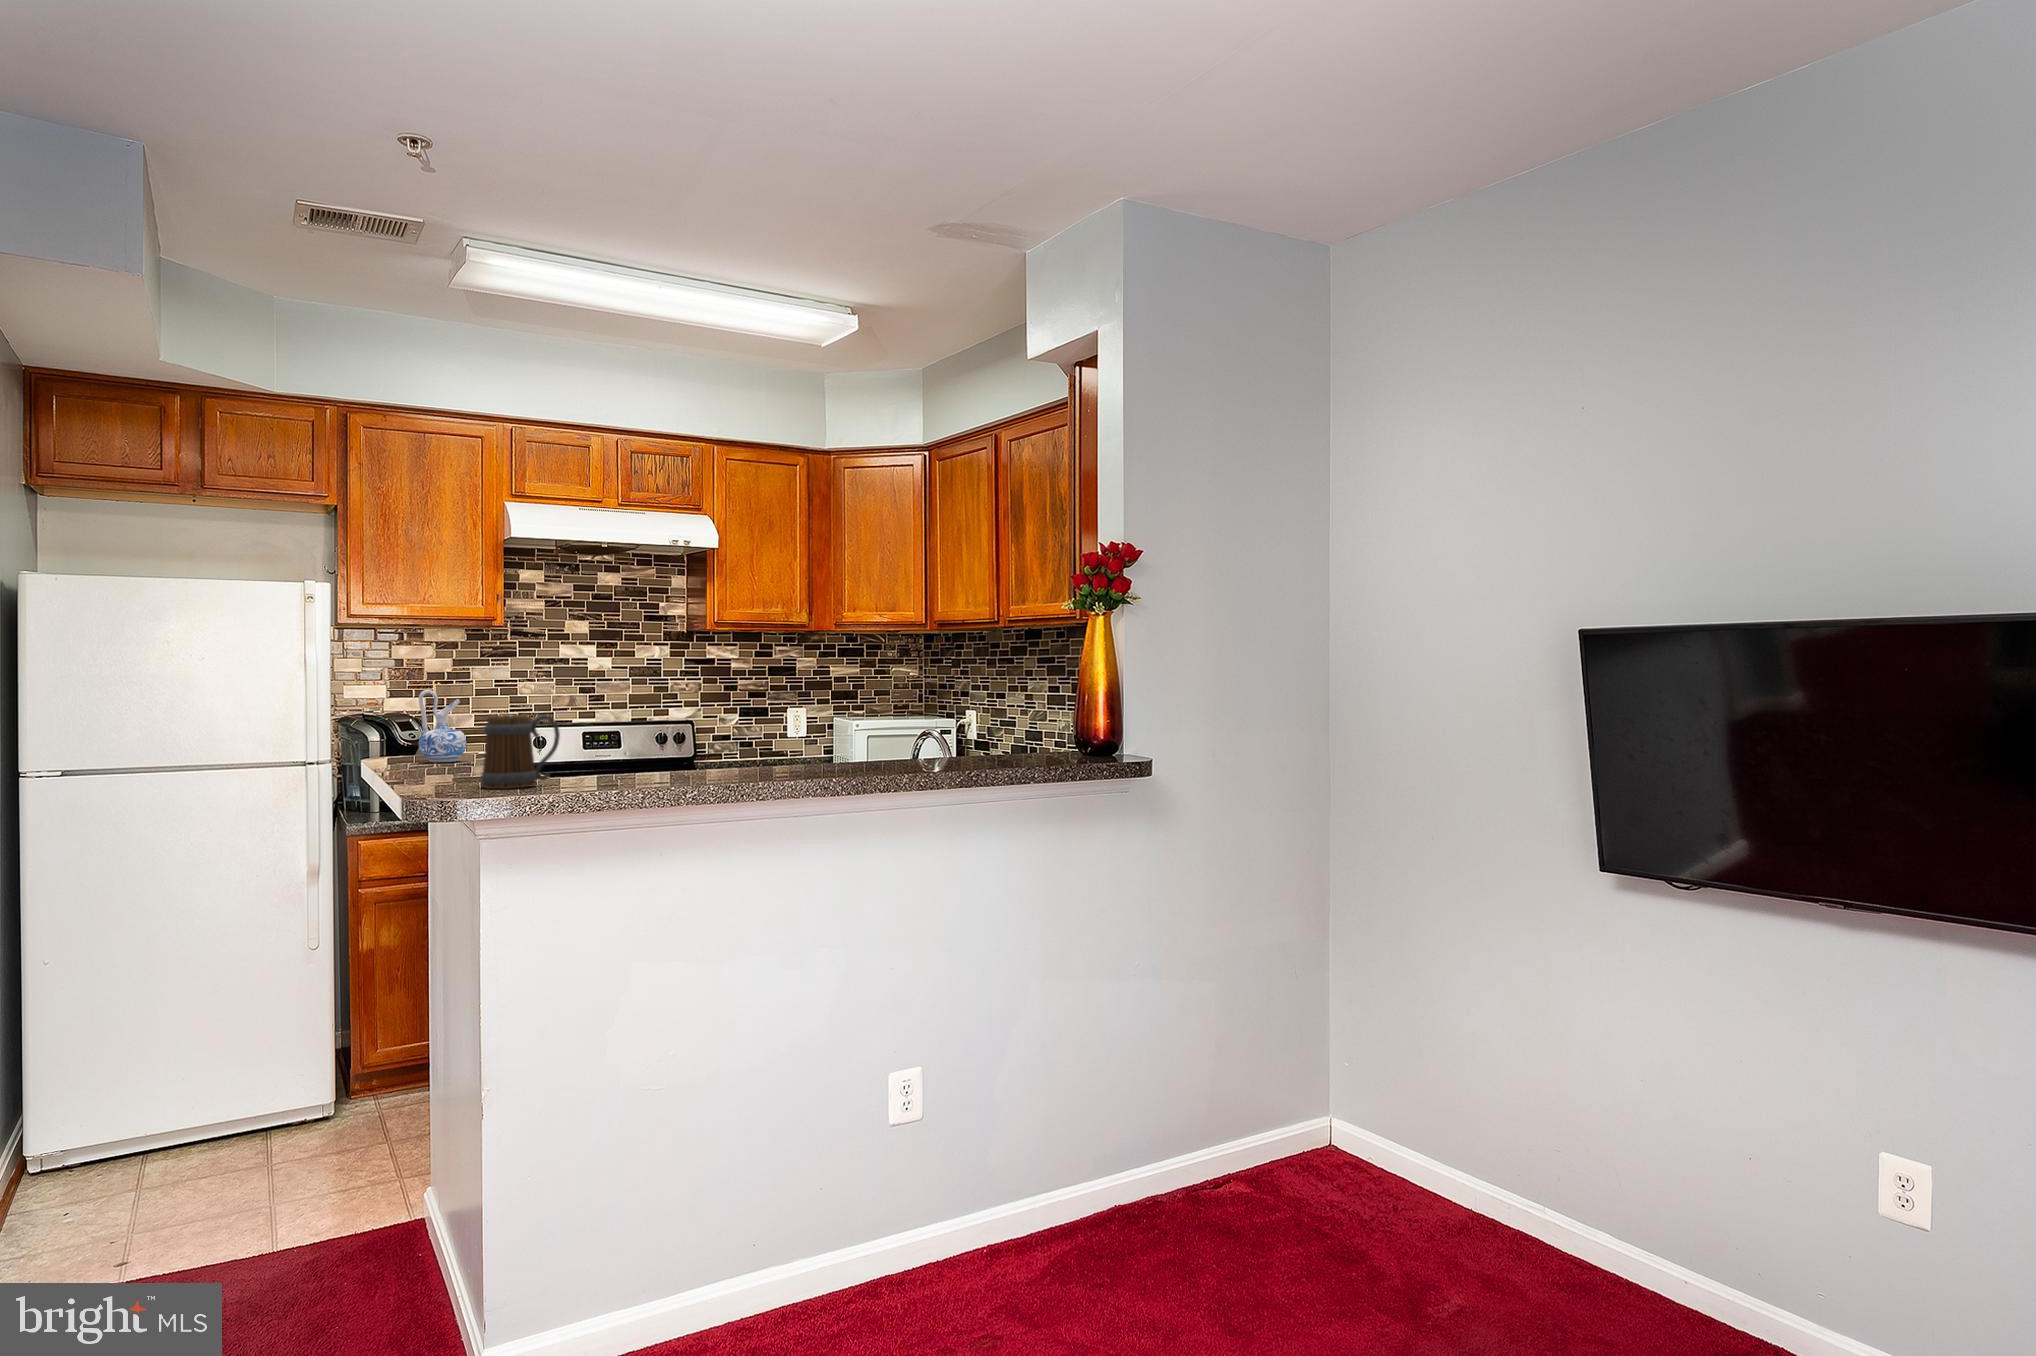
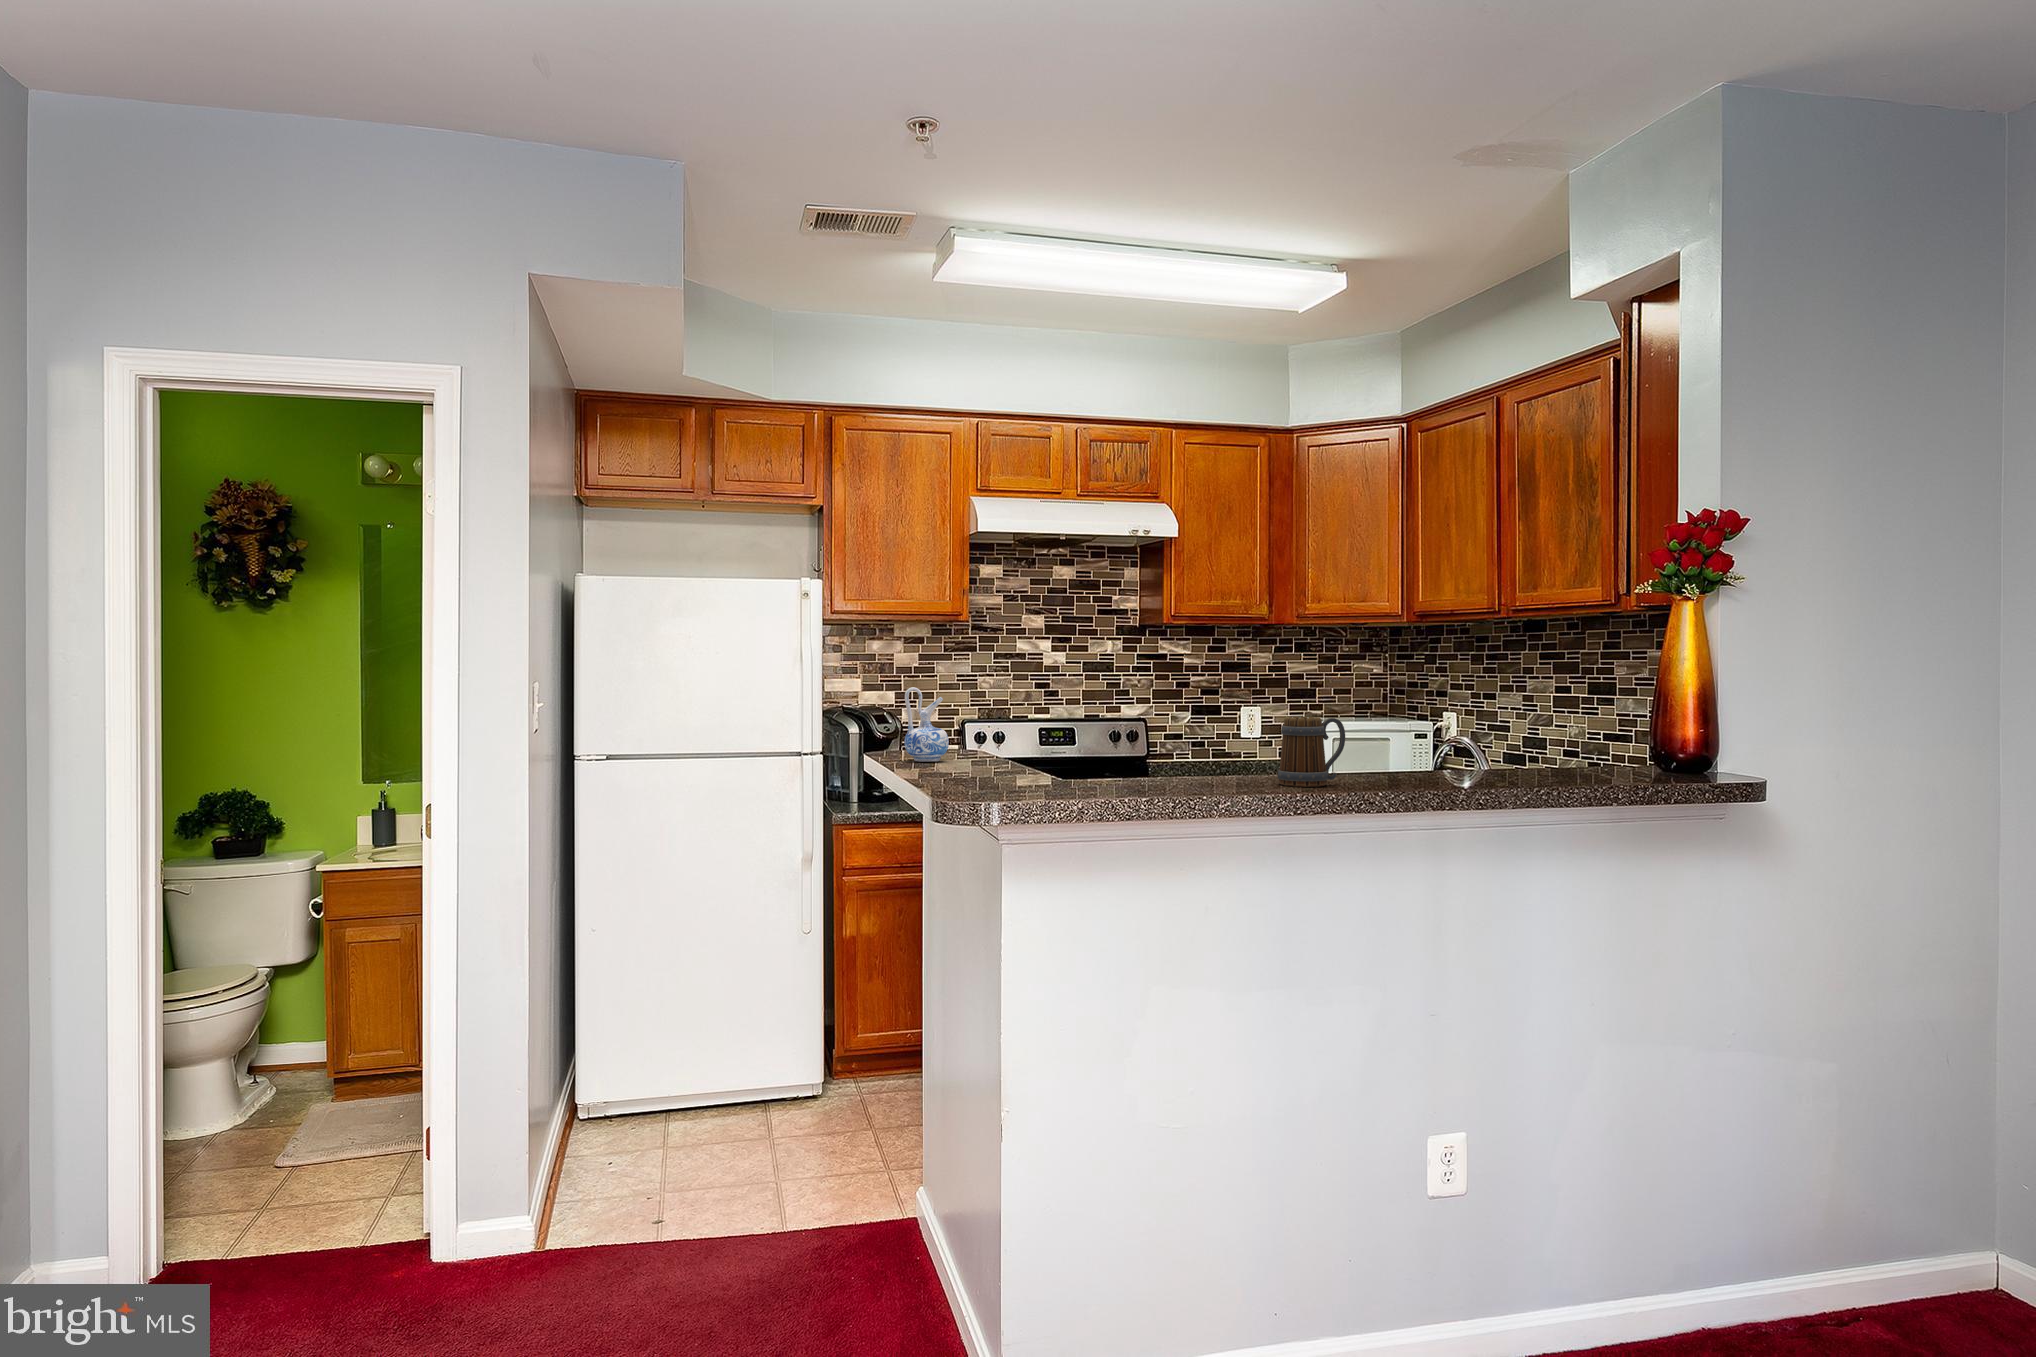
mug: present [481,714,560,789] -> present [1278,717,1345,787]

